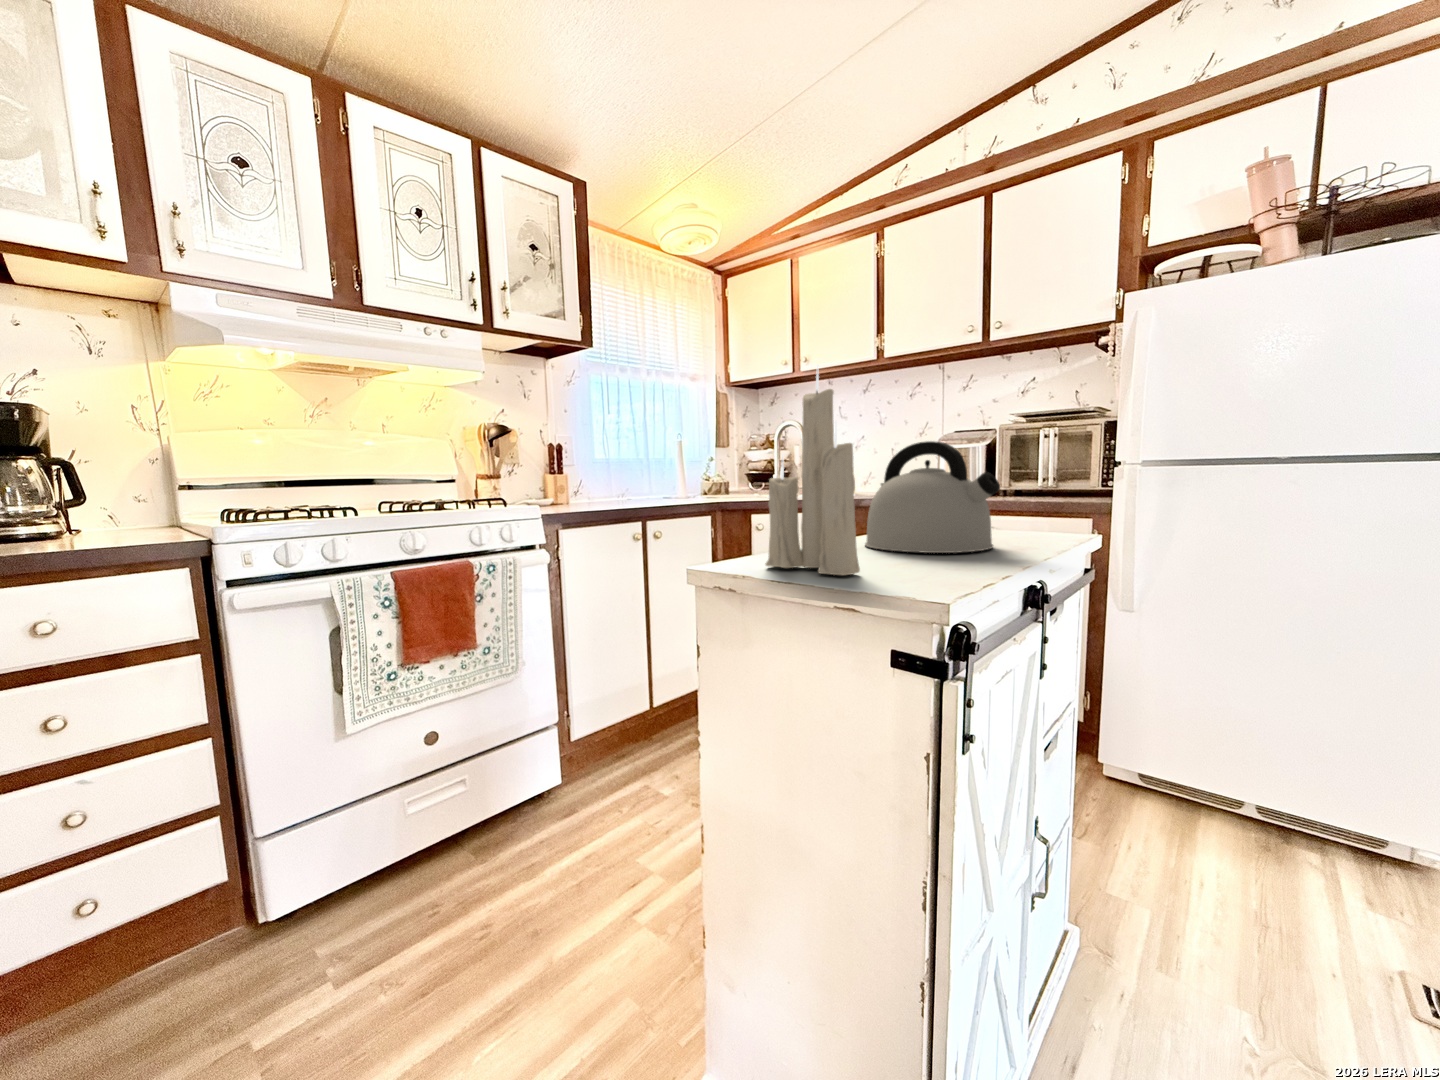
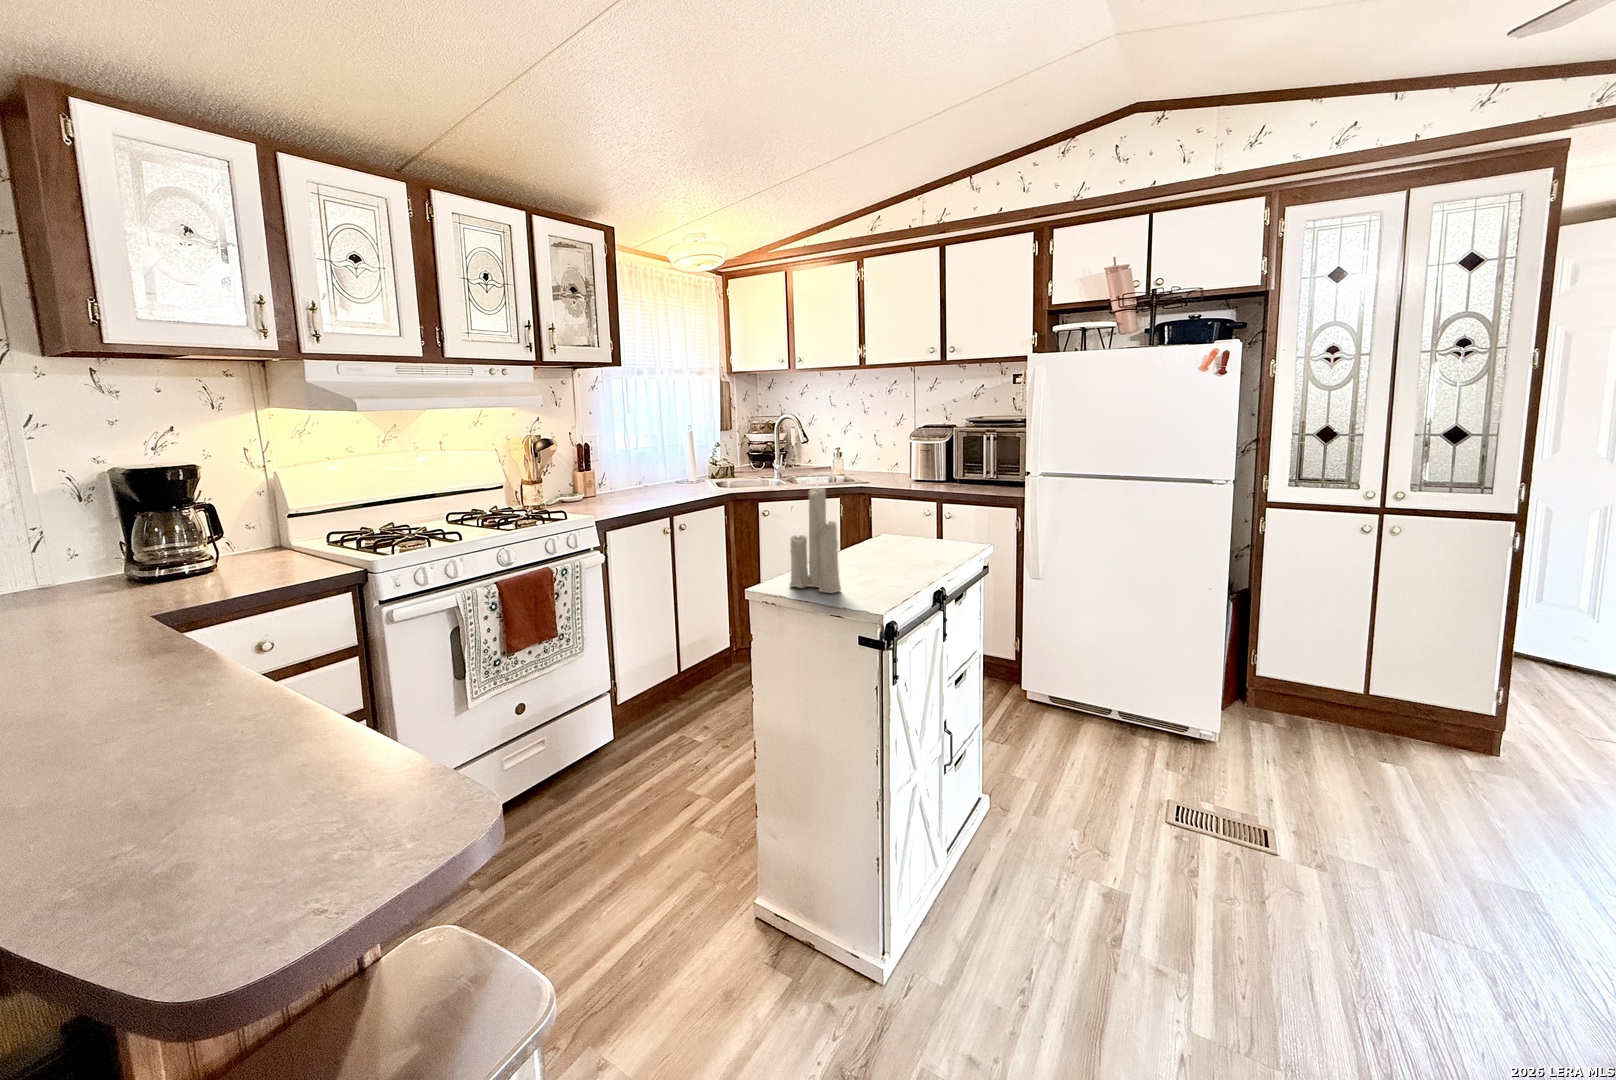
kettle: present [865,441,1000,553] -> none [846,500,922,571]

